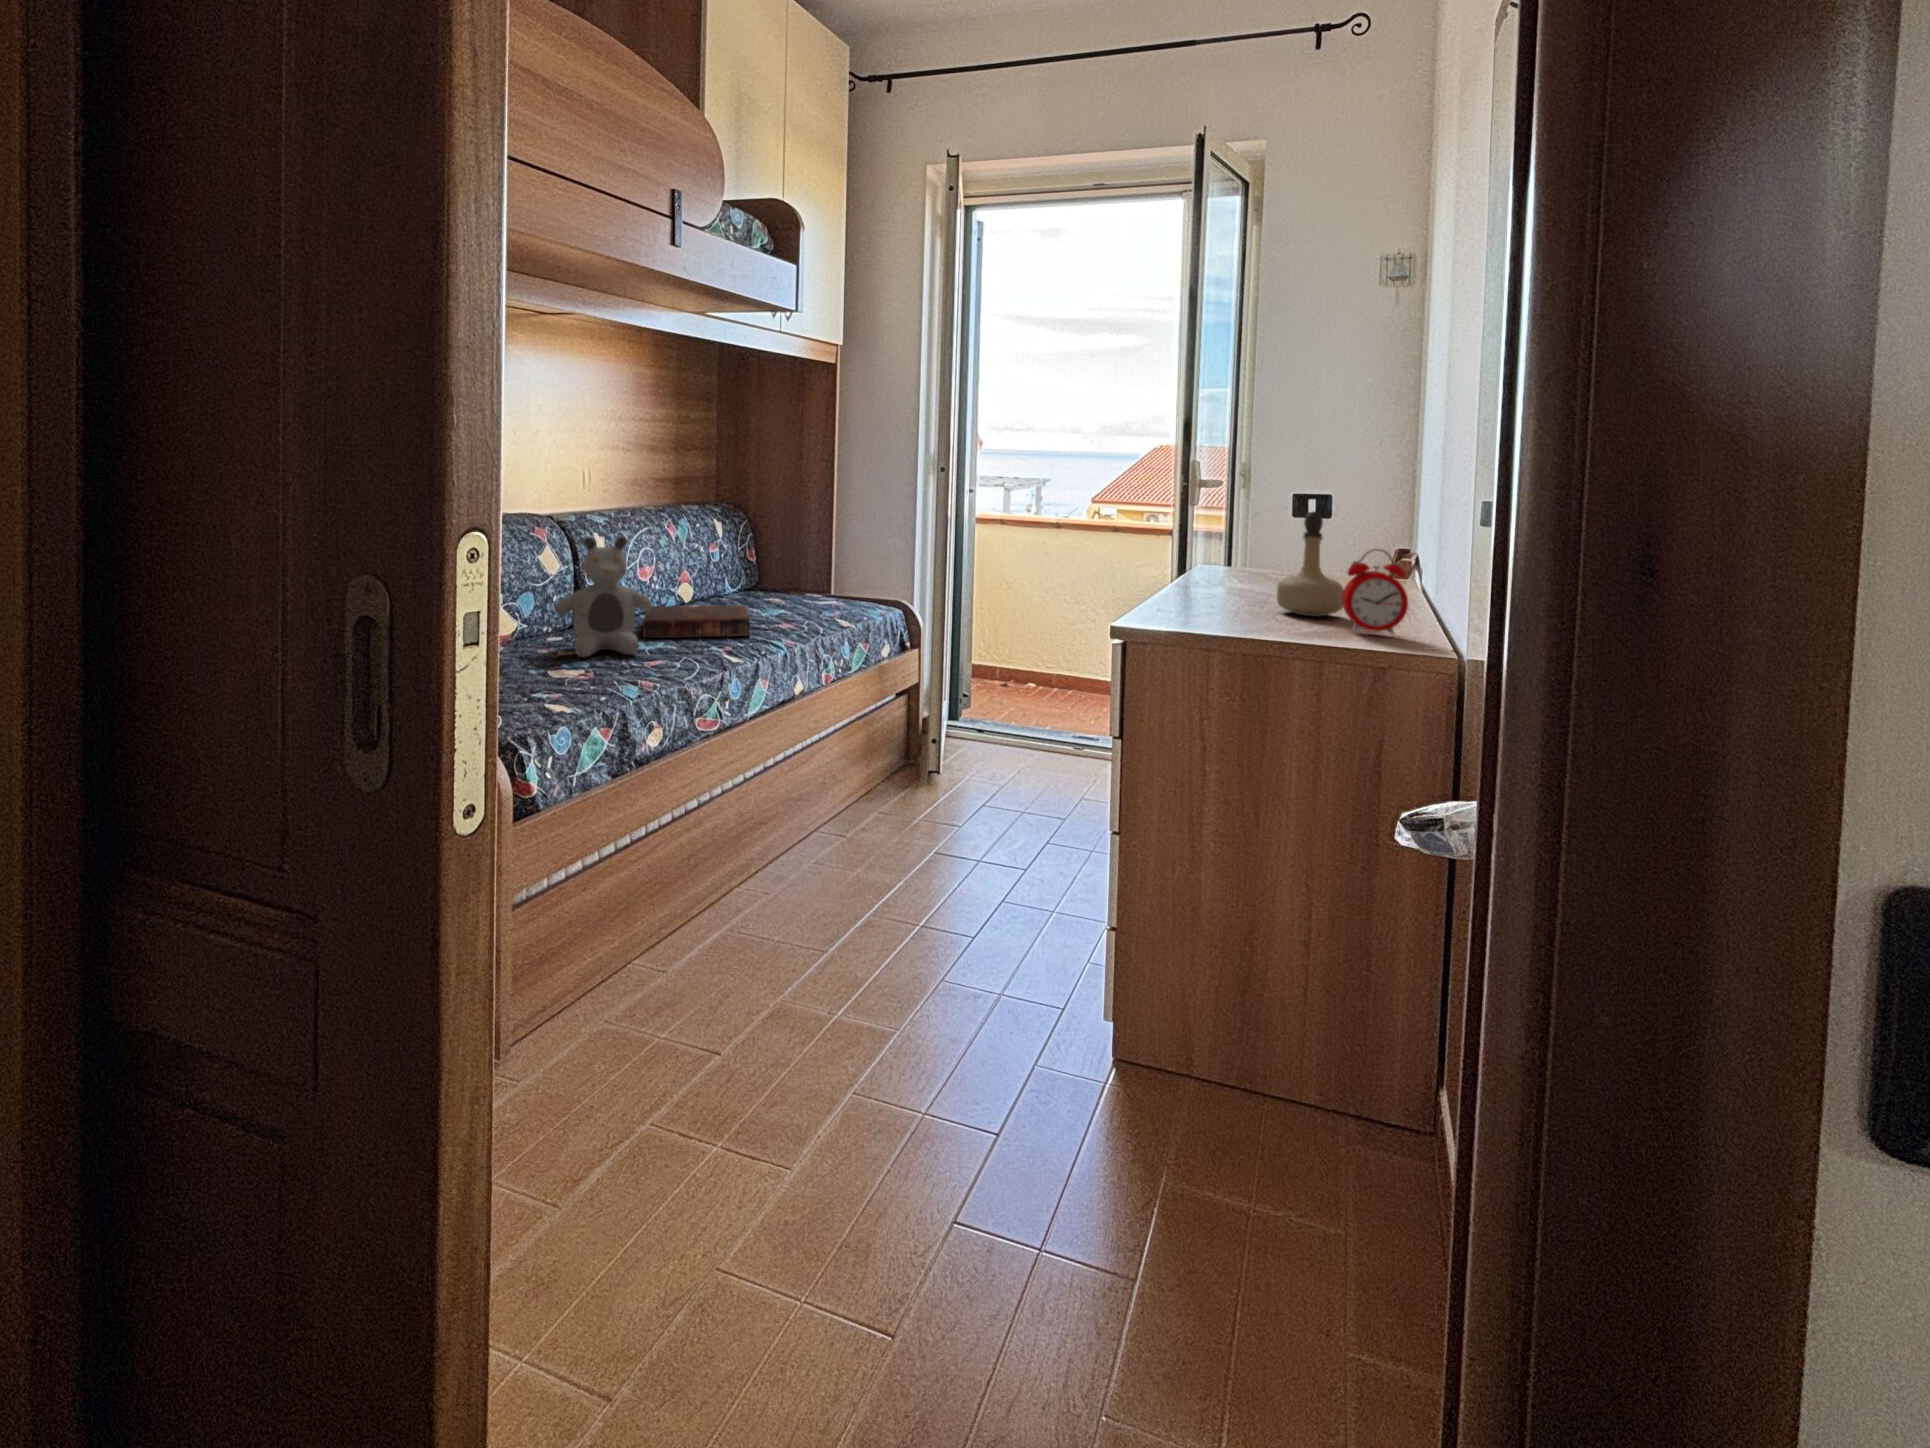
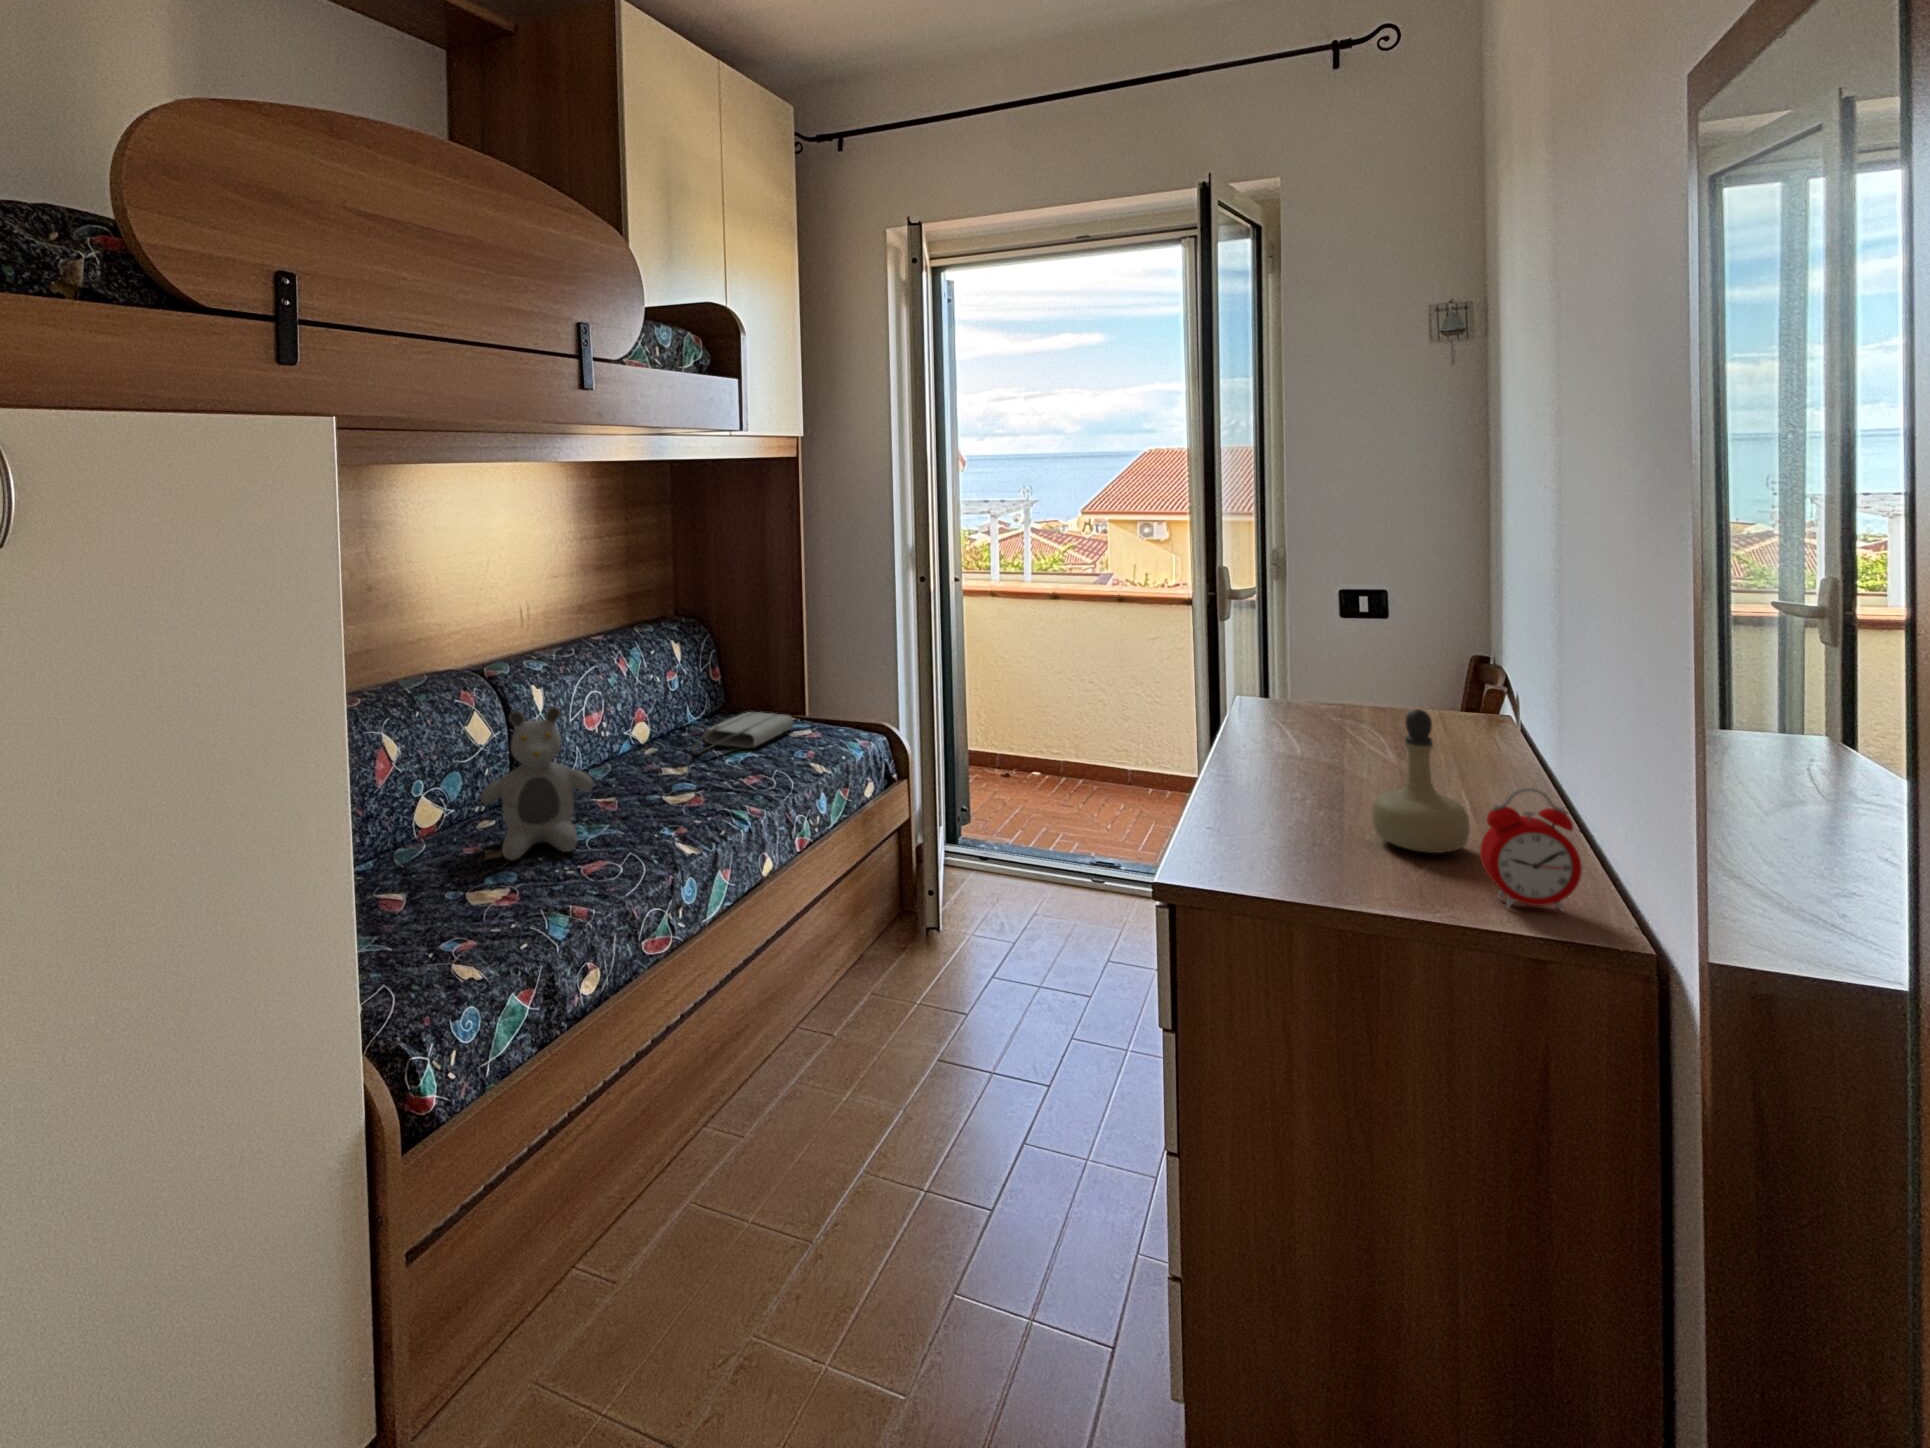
tote bag: none [732,586,821,611] -> present [693,712,793,754]
book: present [643,605,750,638] -> none [587,755,710,815]

